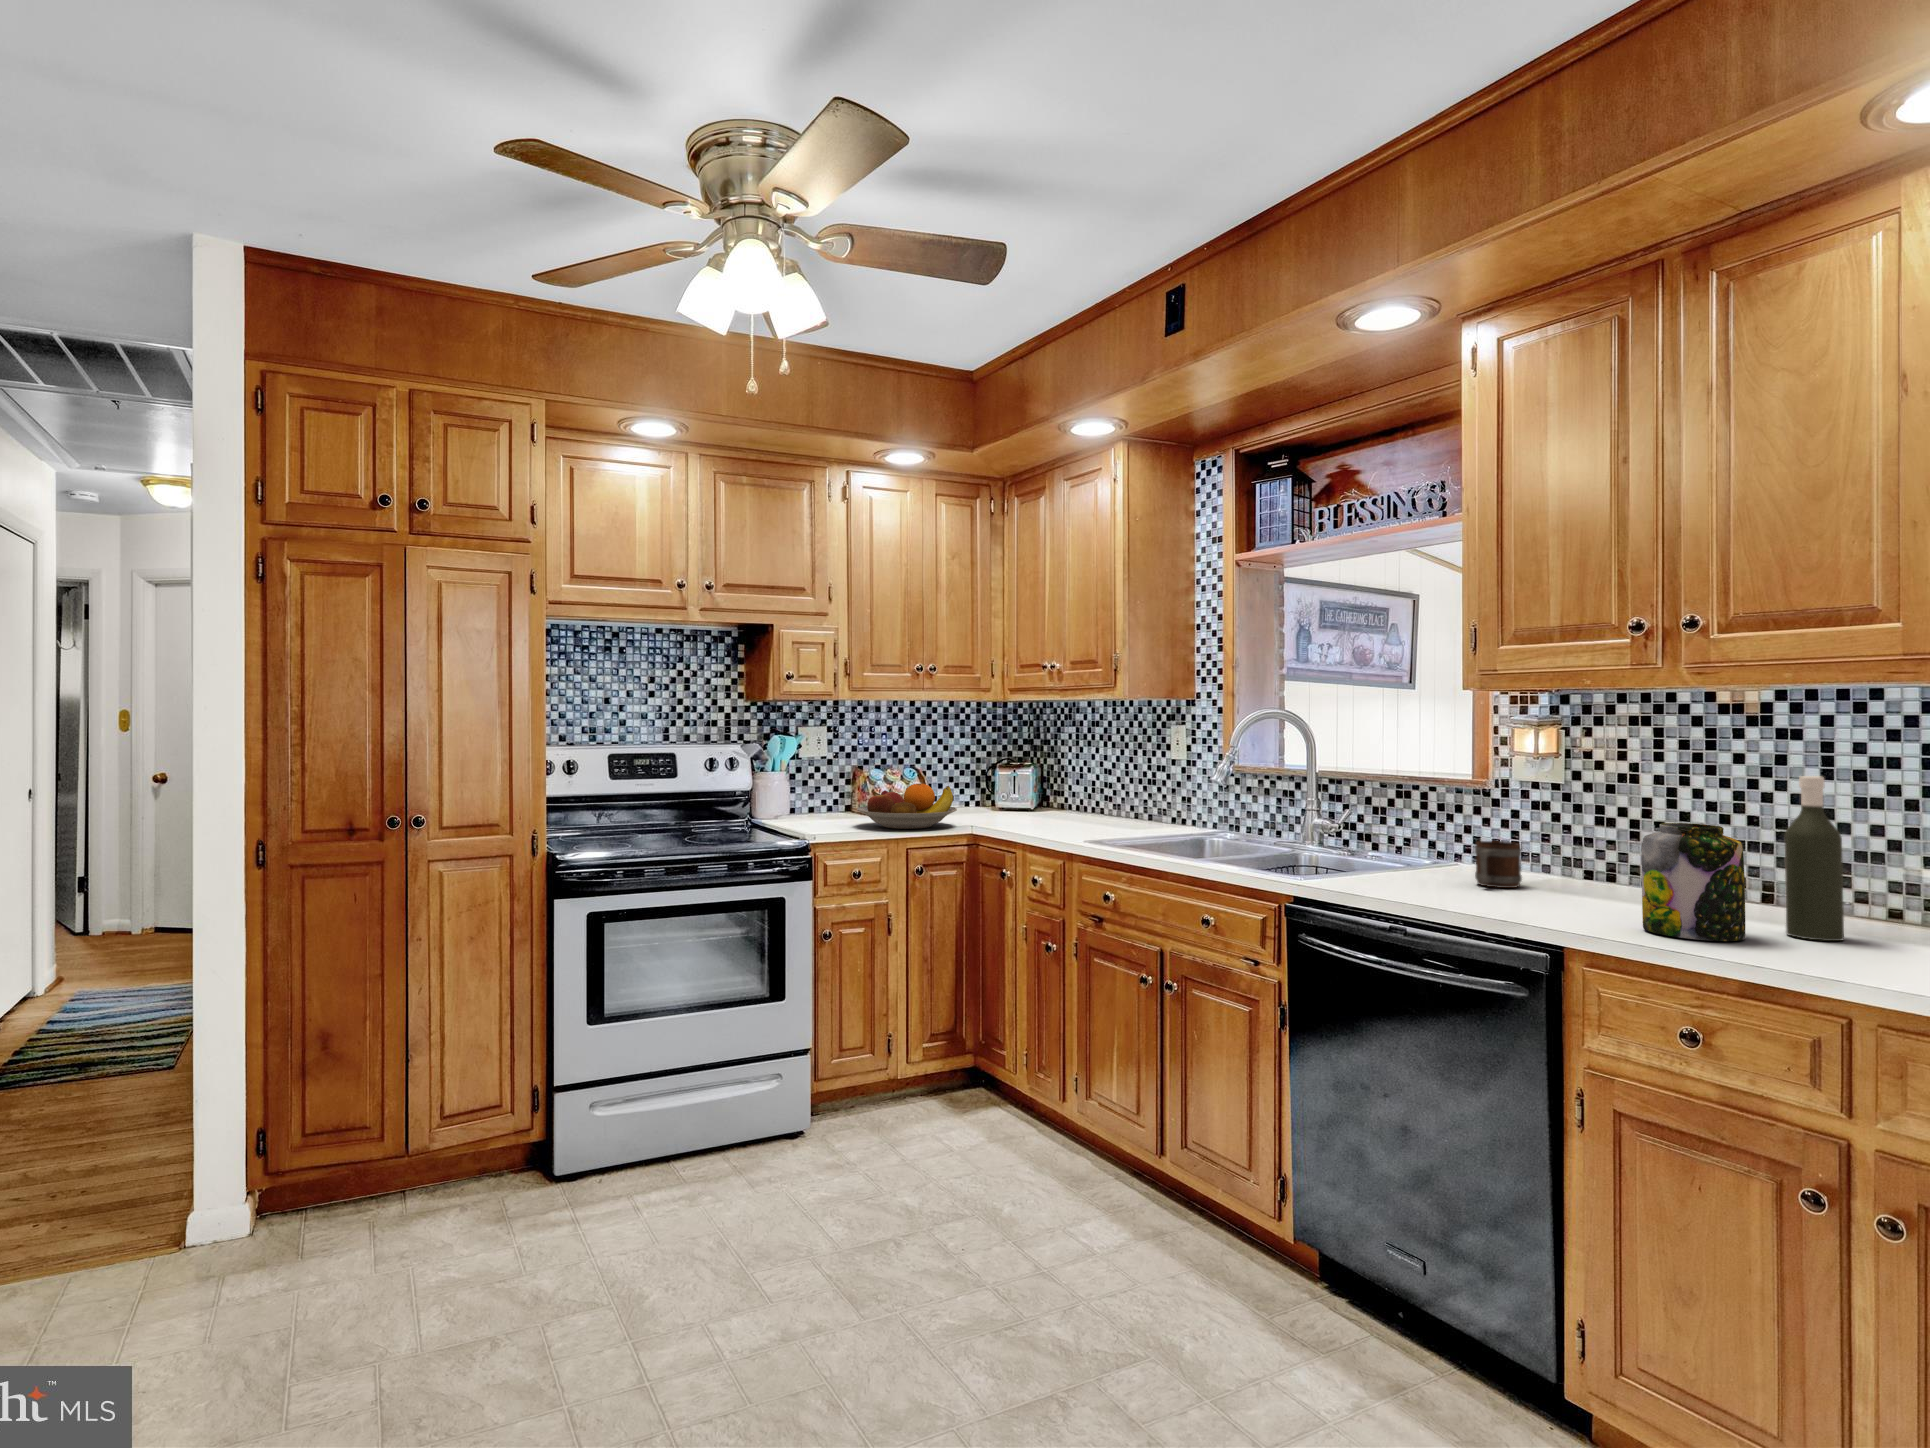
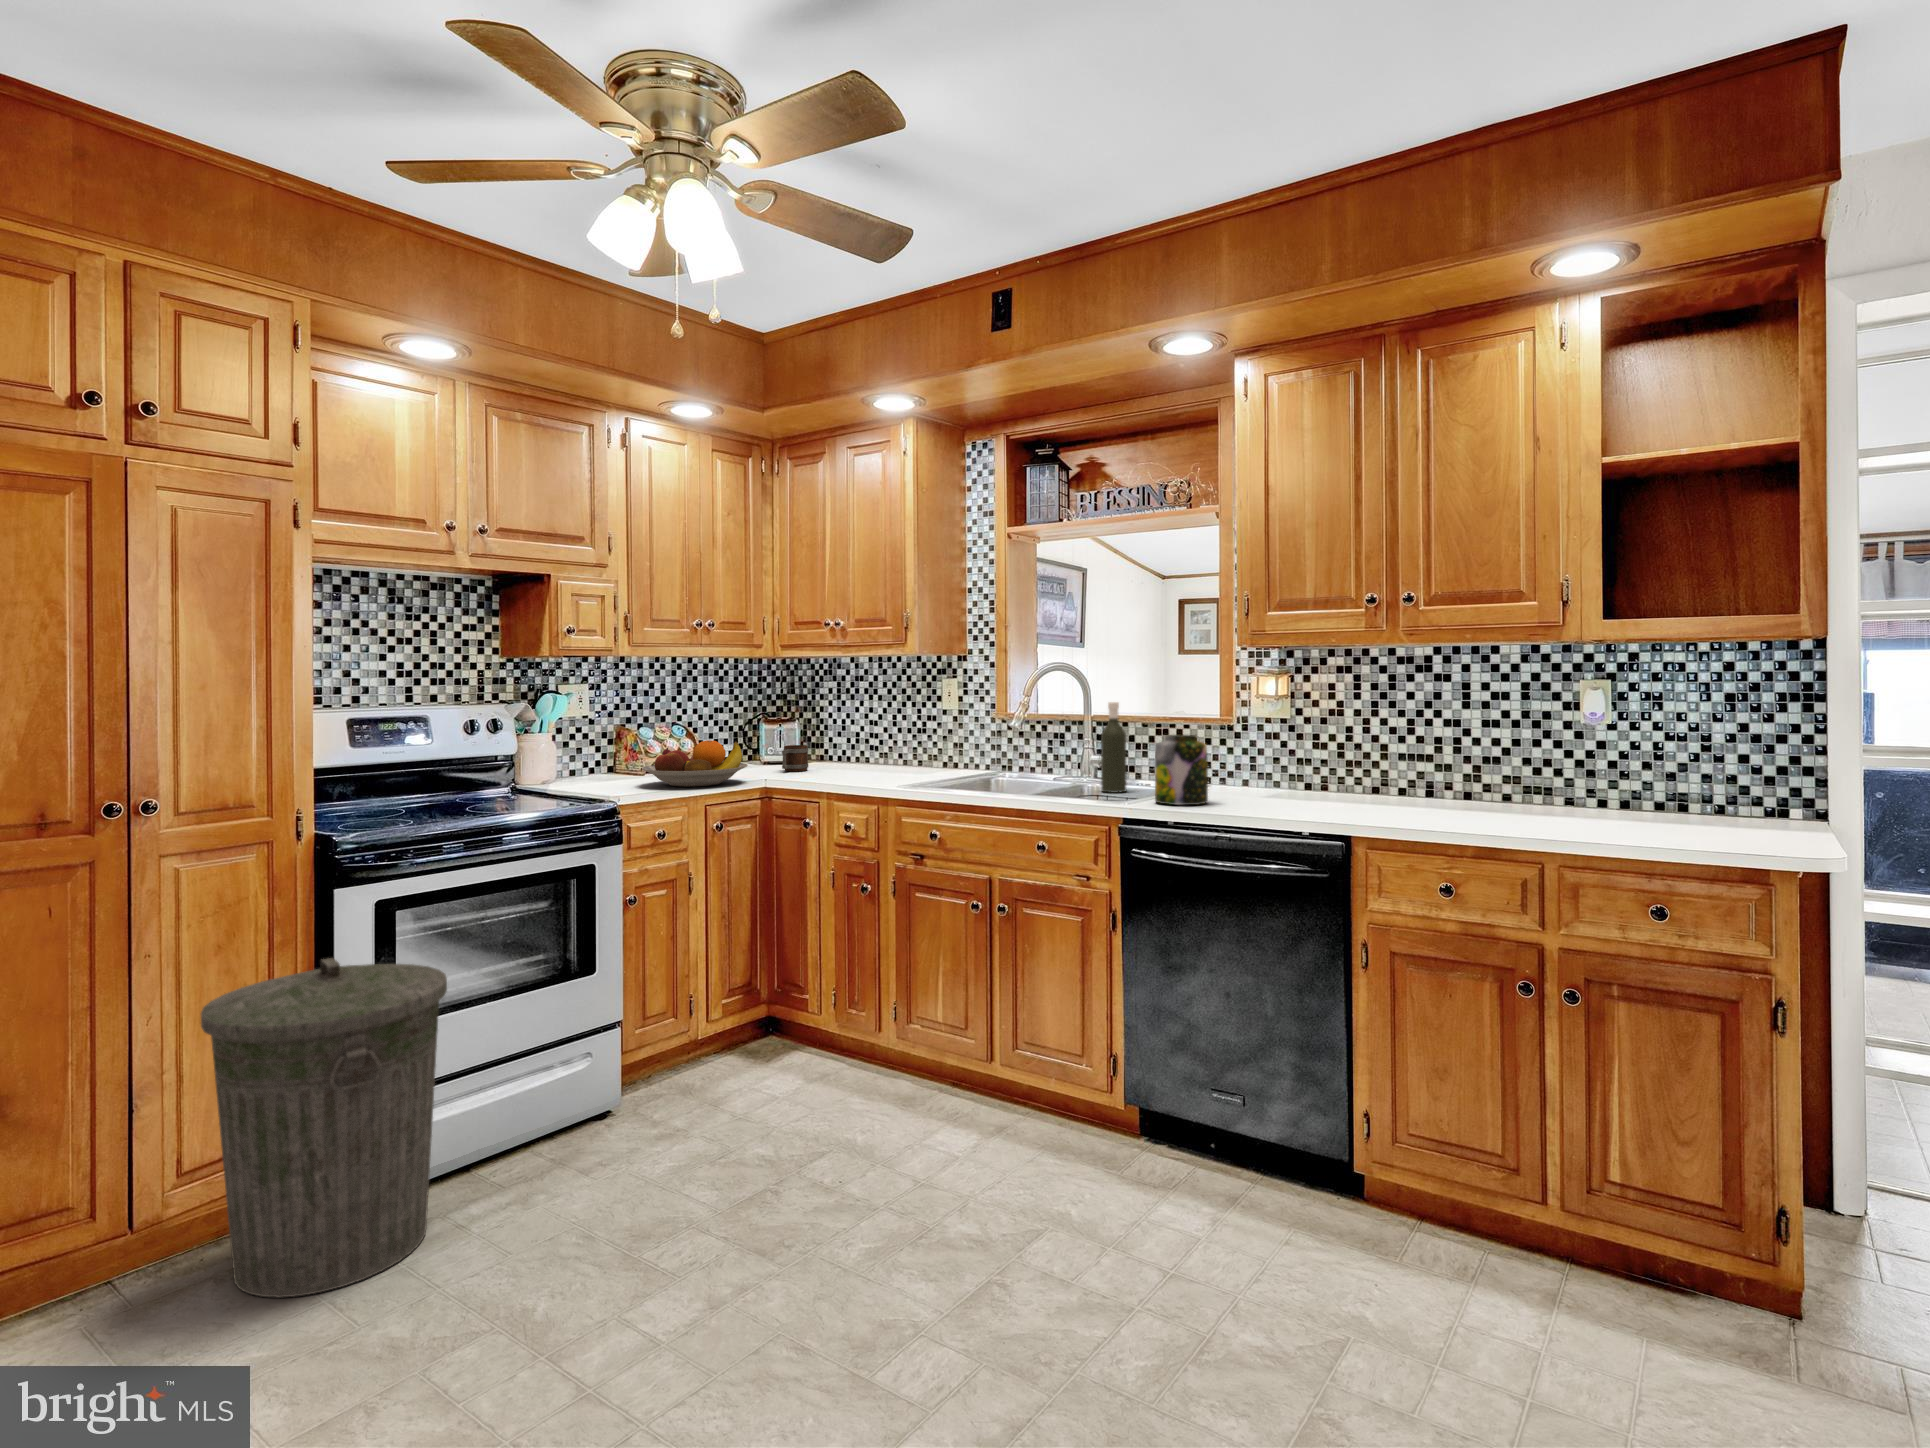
bottle: present [1784,776,1844,941] -> present [1101,702,1126,793]
jar: present [1642,823,1745,941] -> present [1155,735,1208,805]
mug: present [1475,841,1522,888] -> present [782,745,808,771]
trash can: none [434,959,621,1248] -> present [201,958,447,1298]

